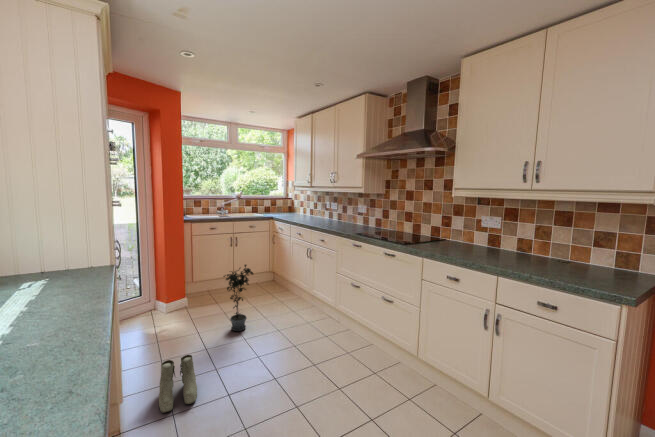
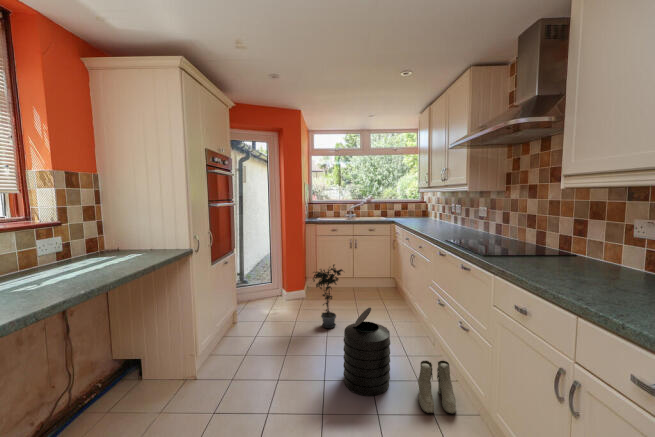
trash can: none [292,299,335,380] -> present [344,308,390,396]
boots: present [159,355,197,413] -> present [418,361,456,414]

